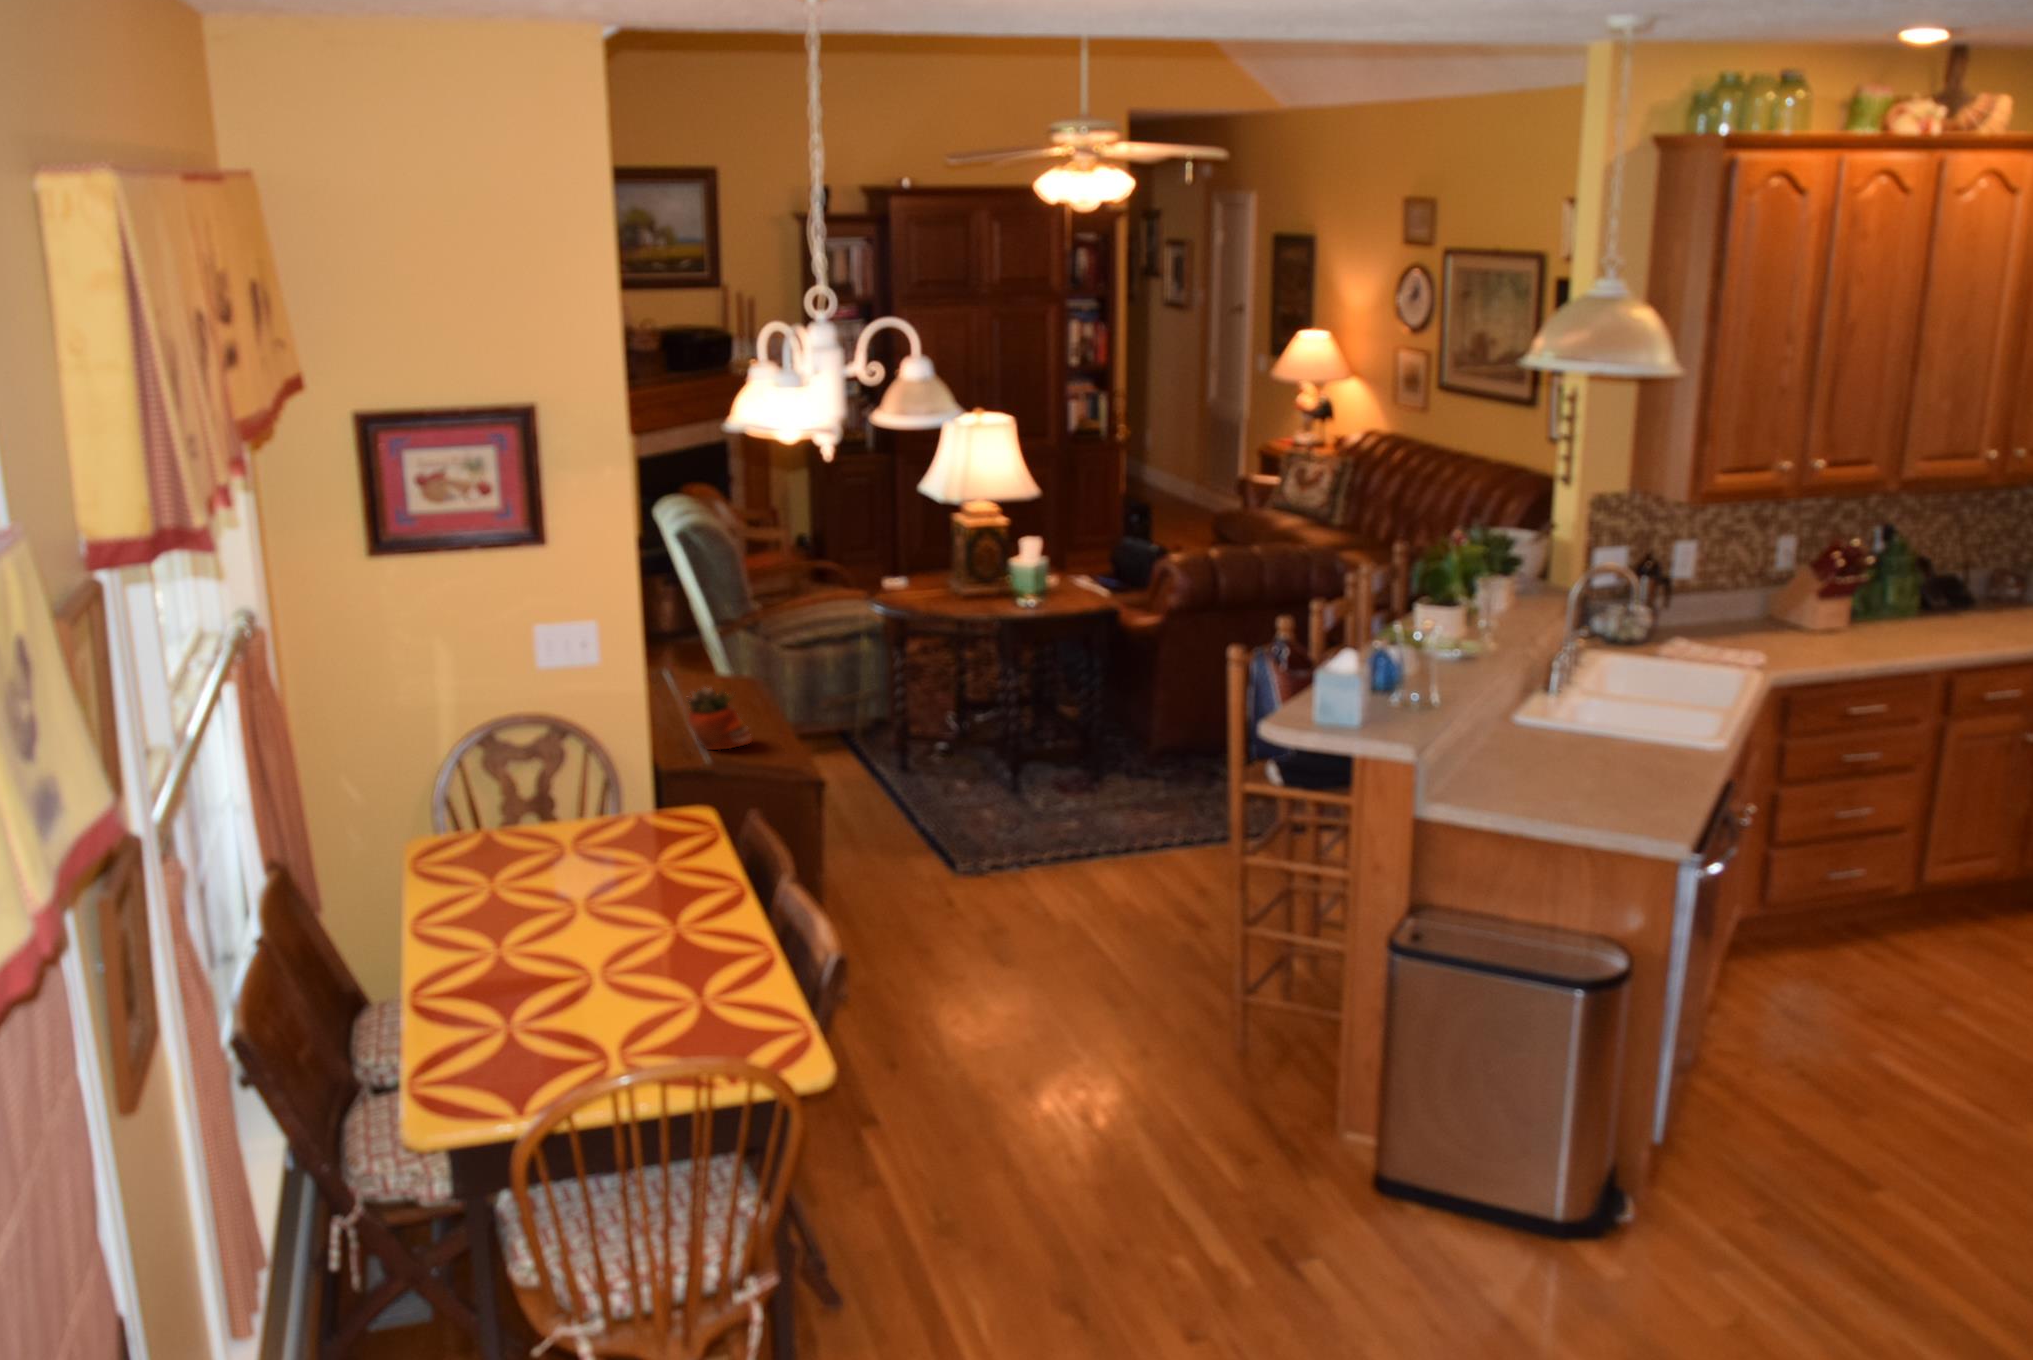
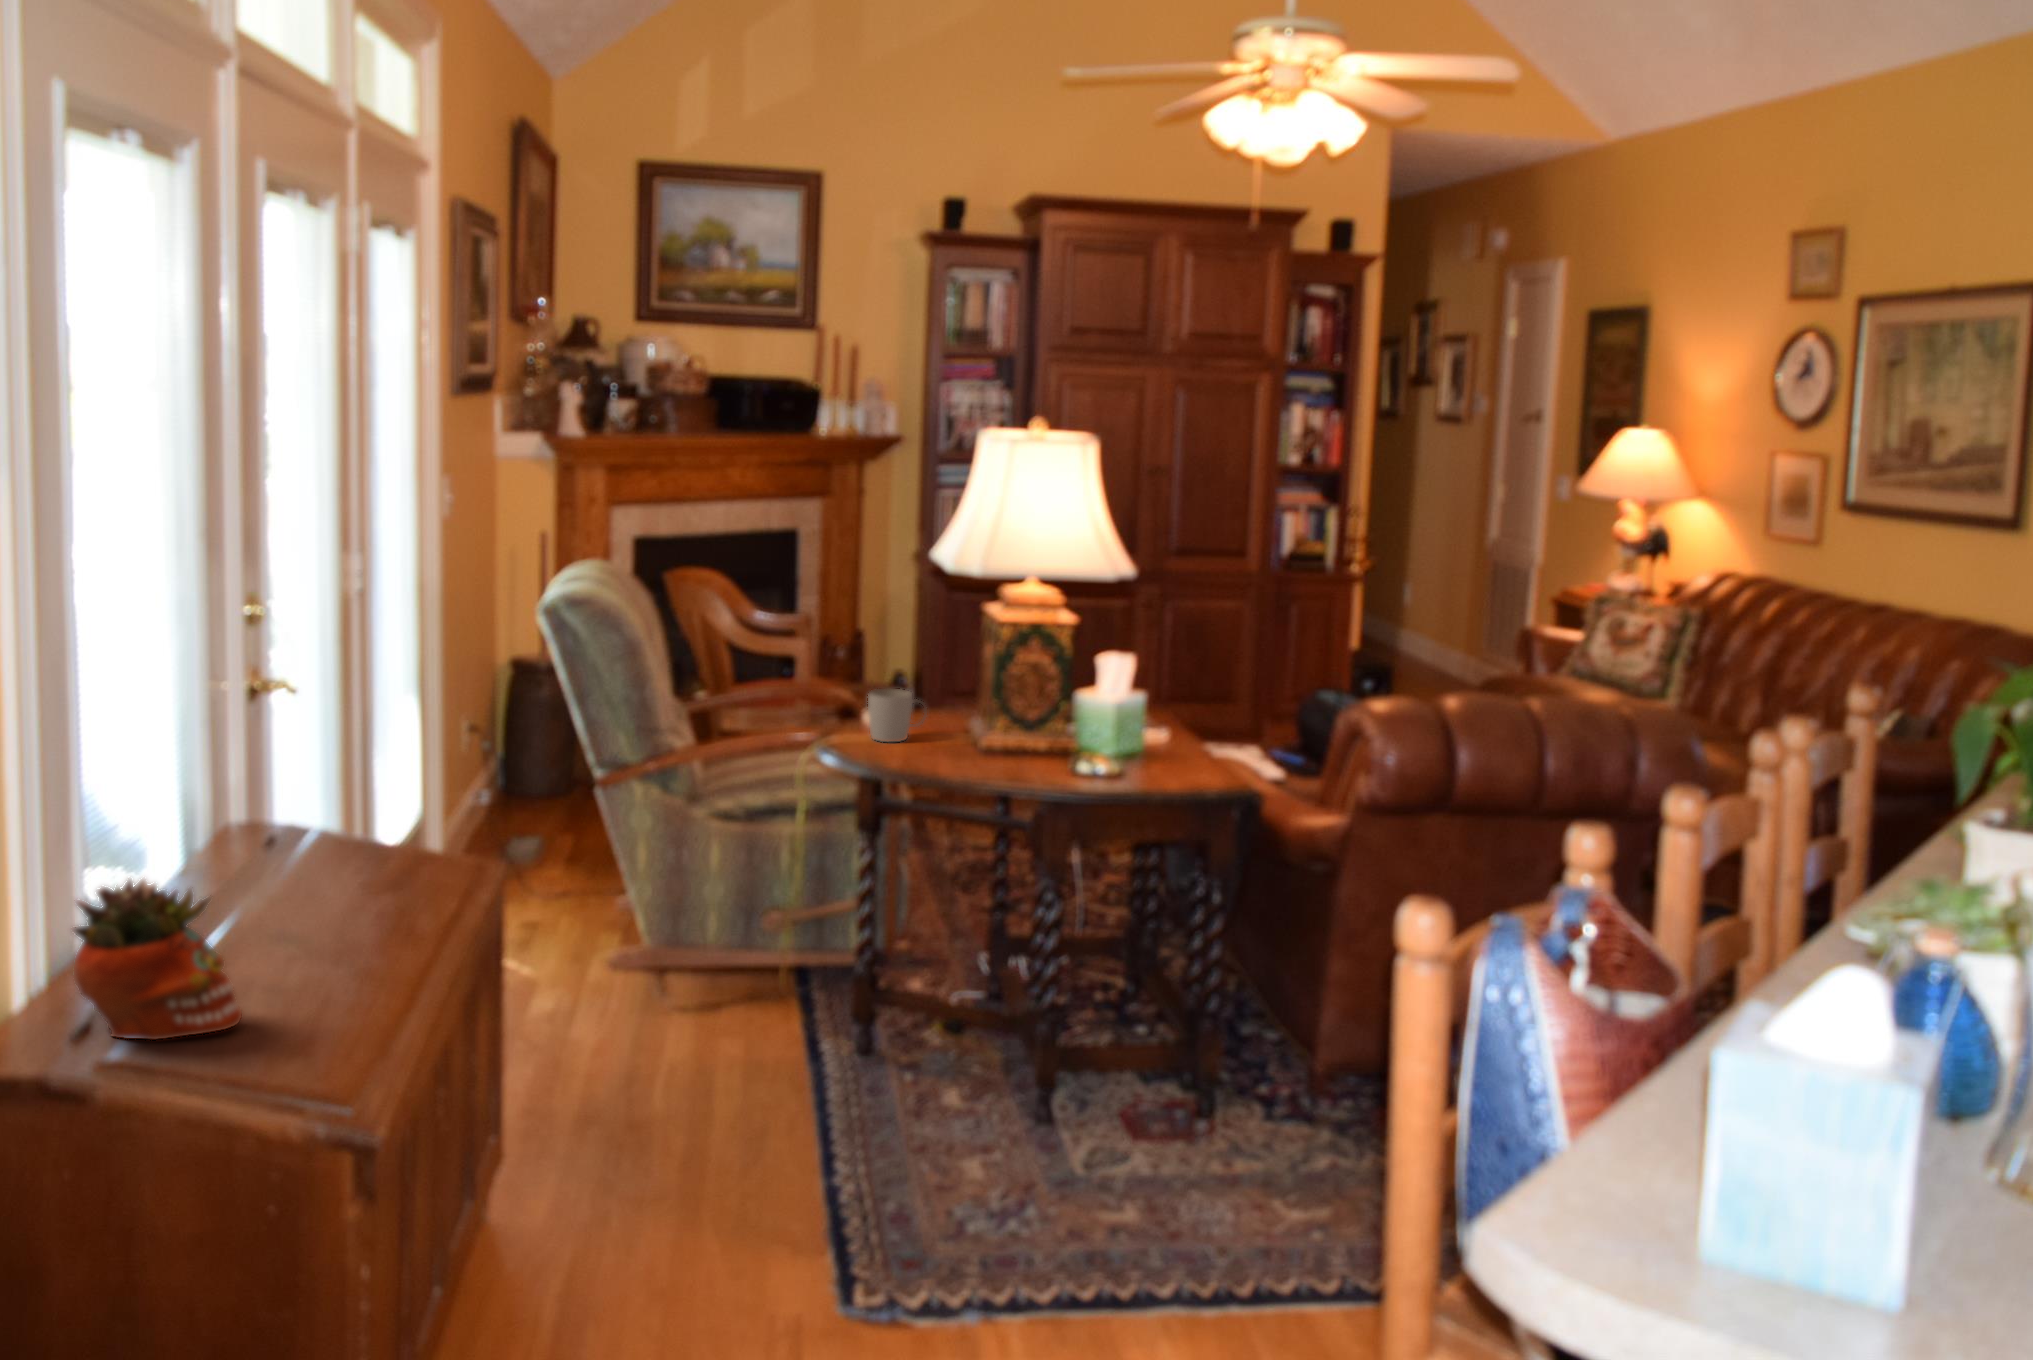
mug: none [893,567,925,597] -> present [868,689,925,742]

